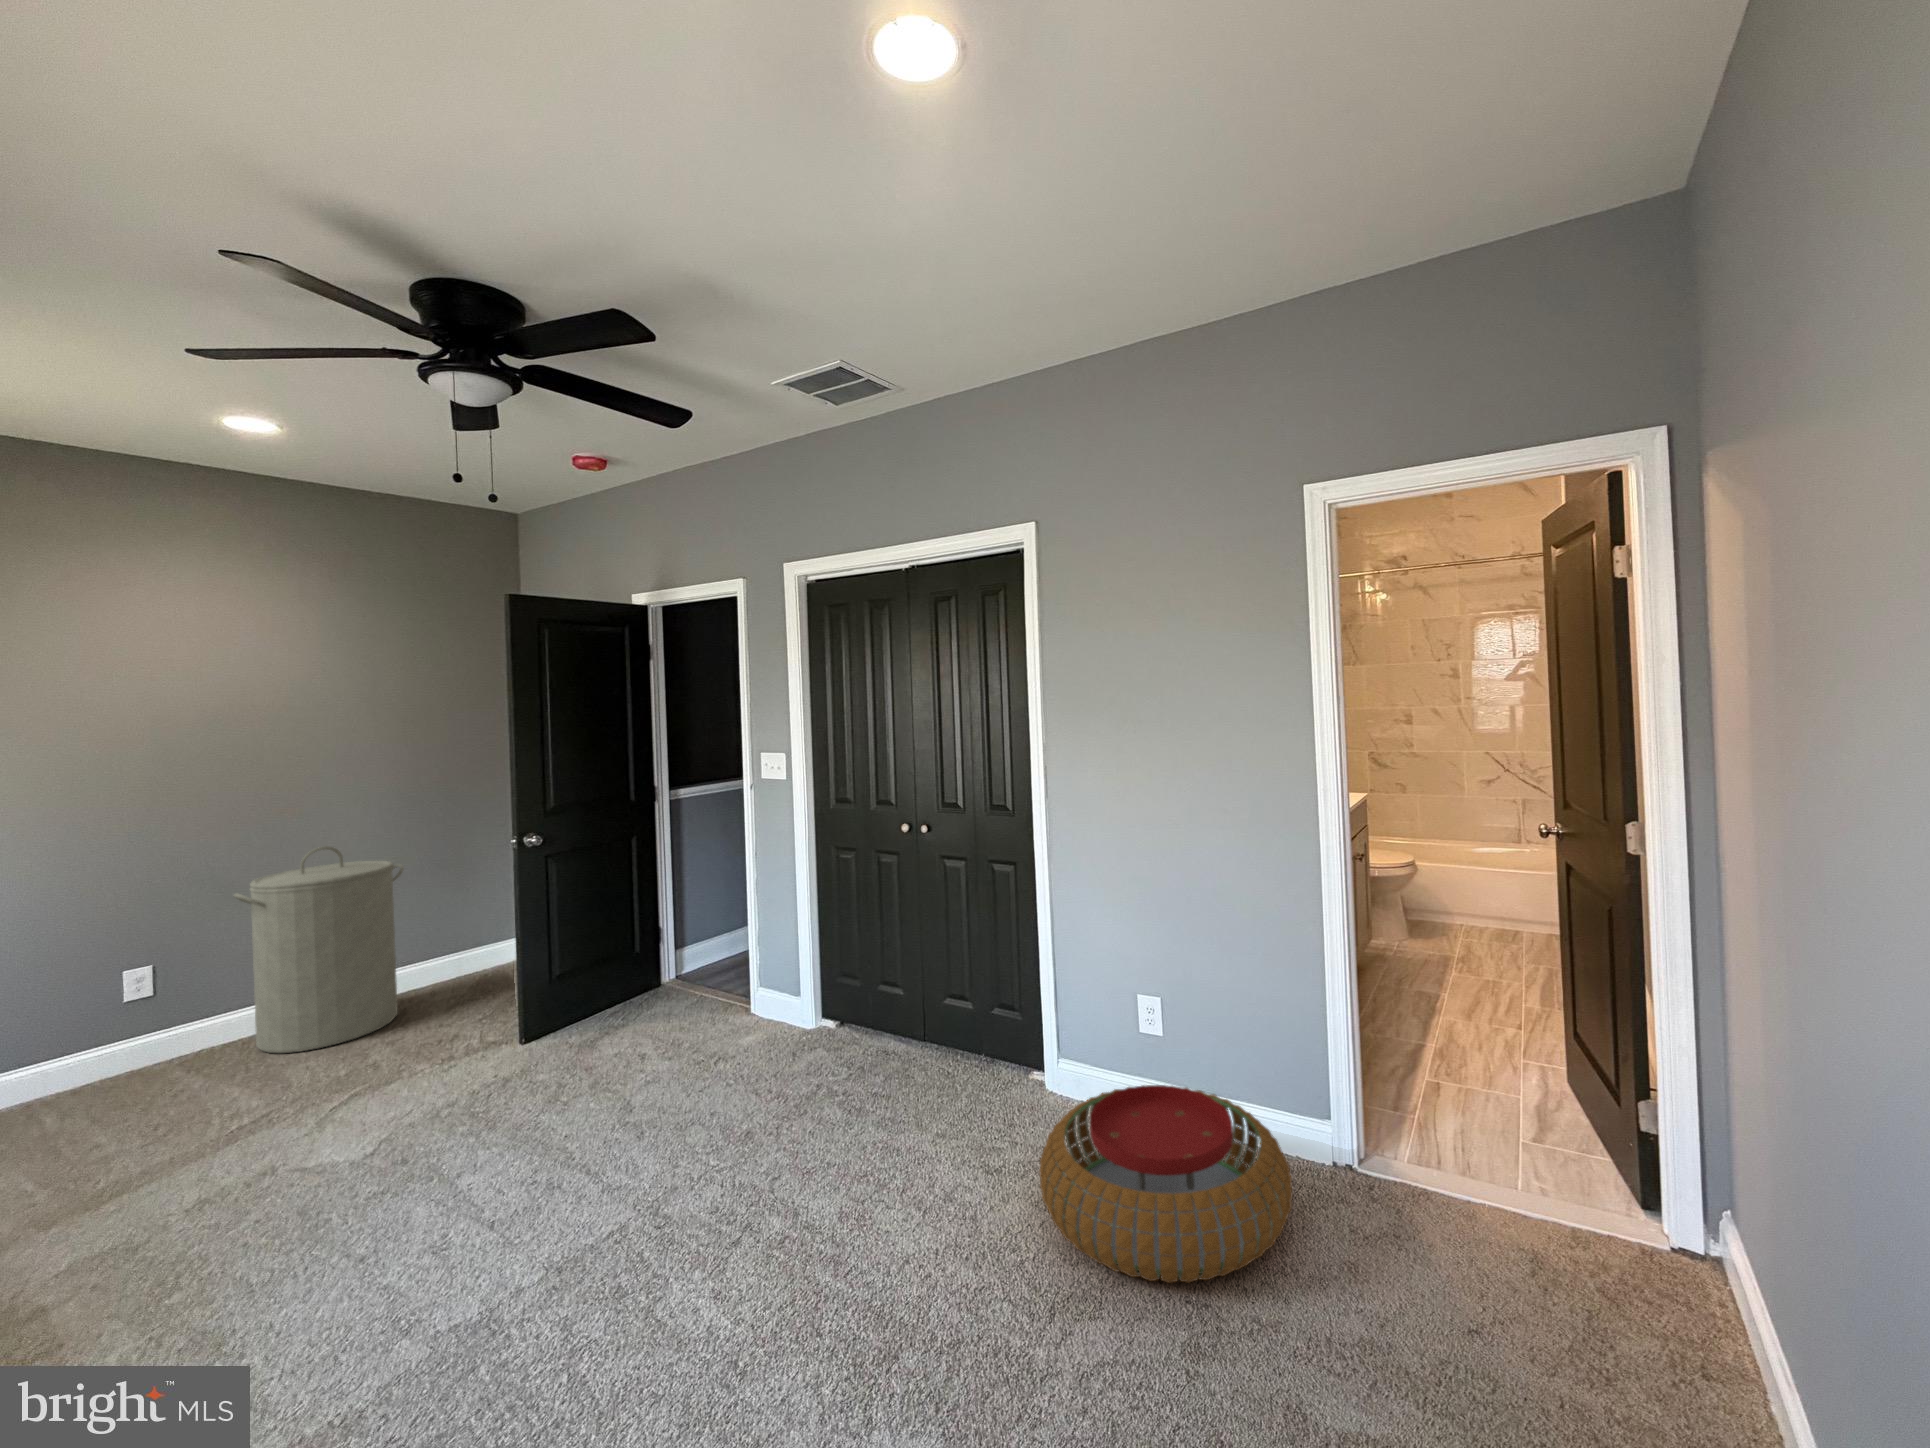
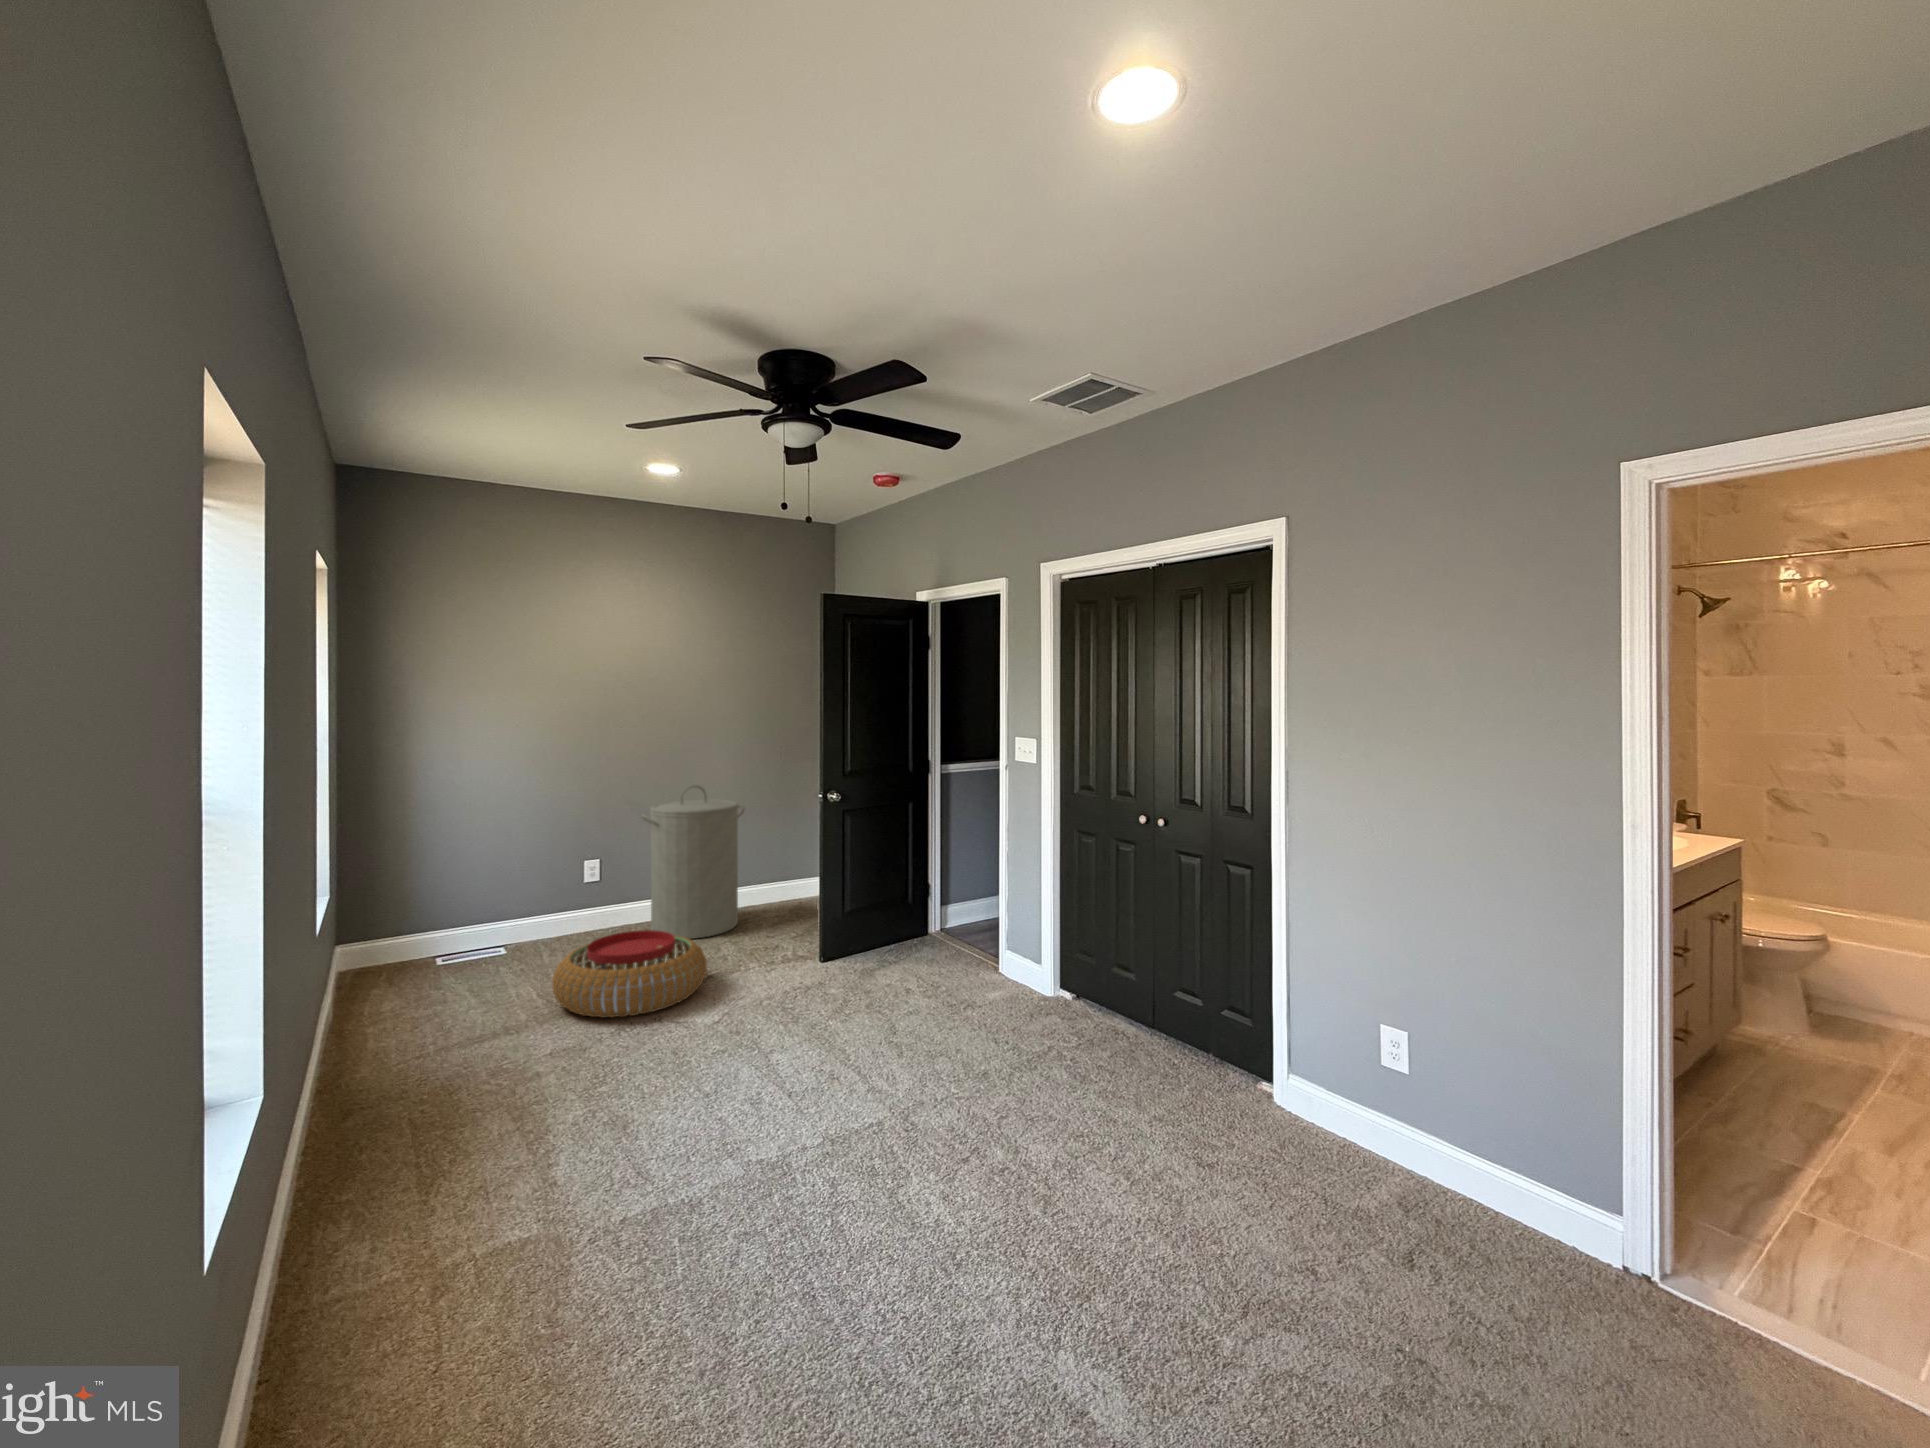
pouf: present [1040,1085,1292,1283] -> present [552,930,707,1017]

